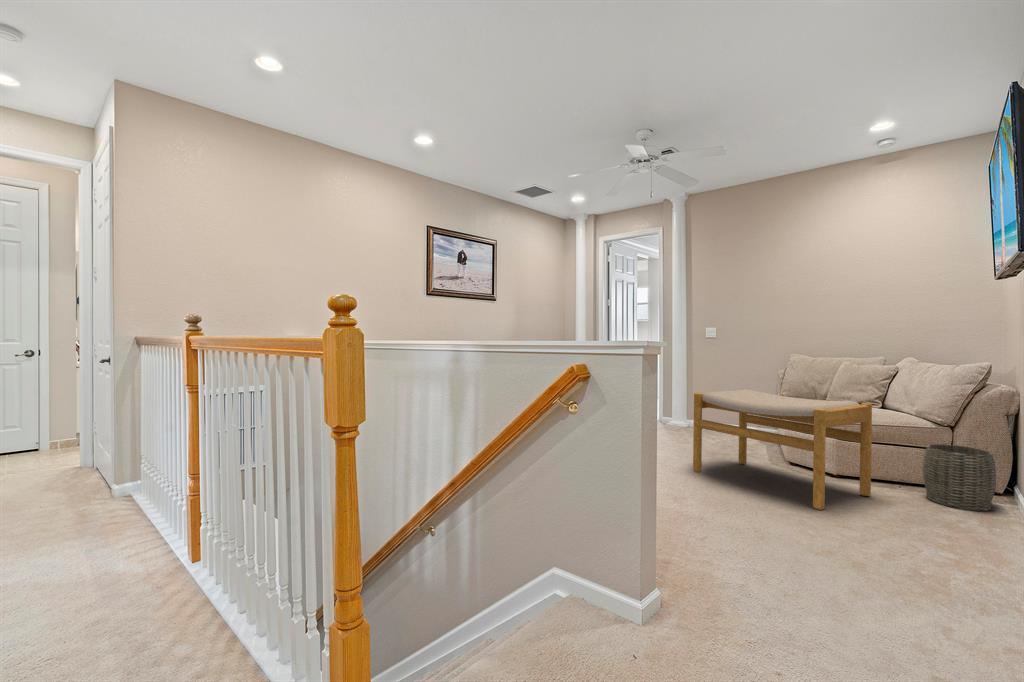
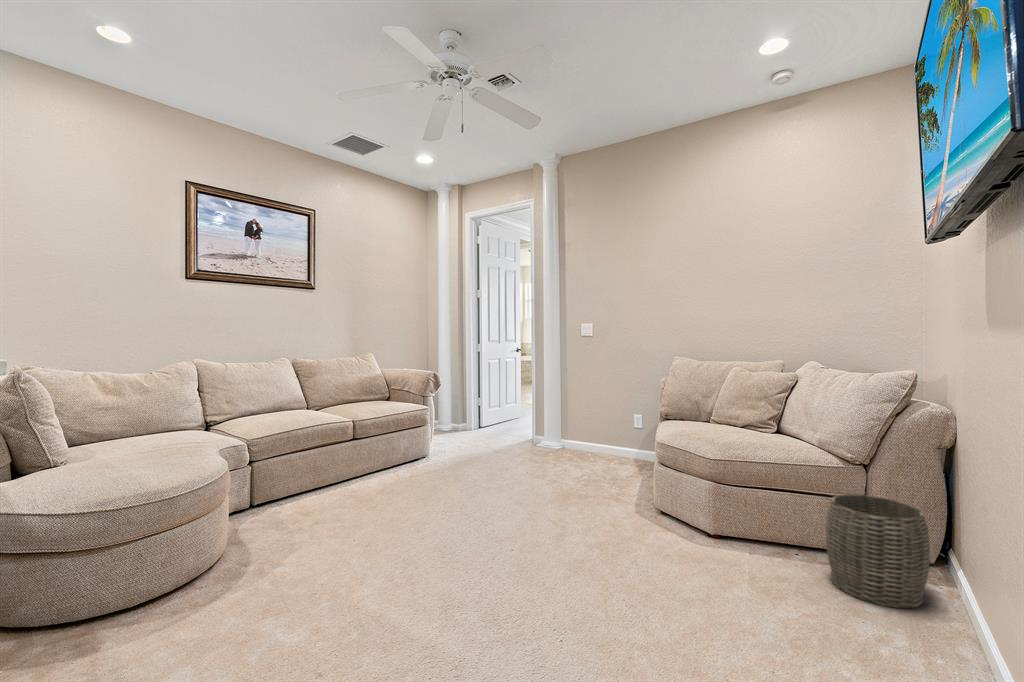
footstool: present [693,389,872,510] -> none [508,410,751,626]

